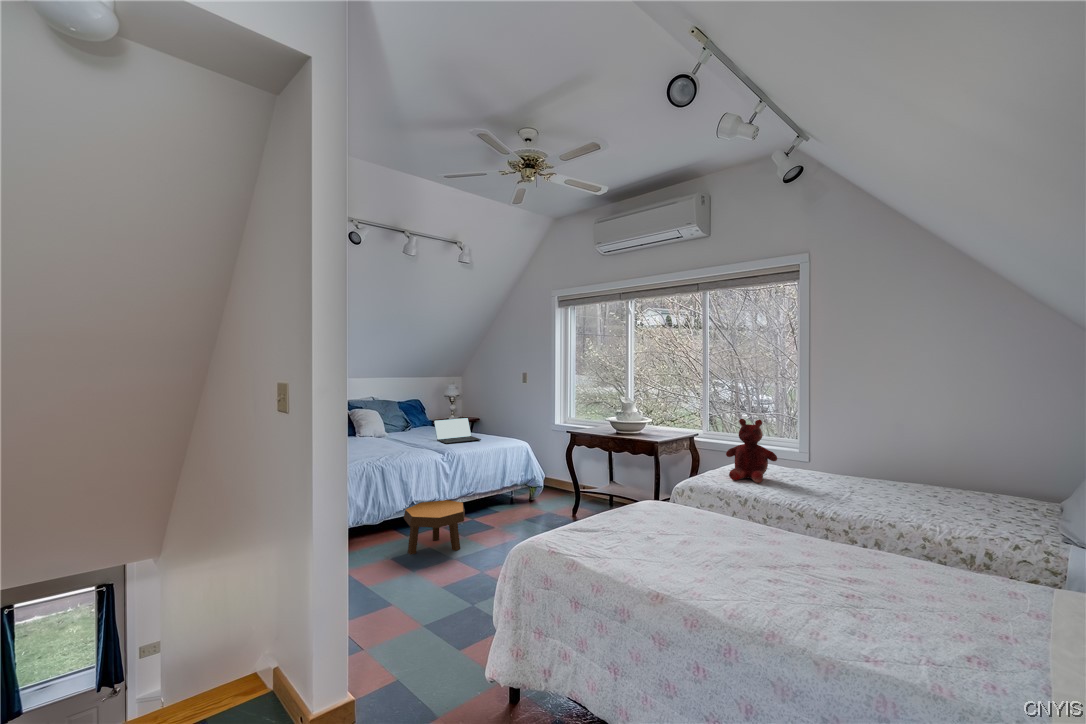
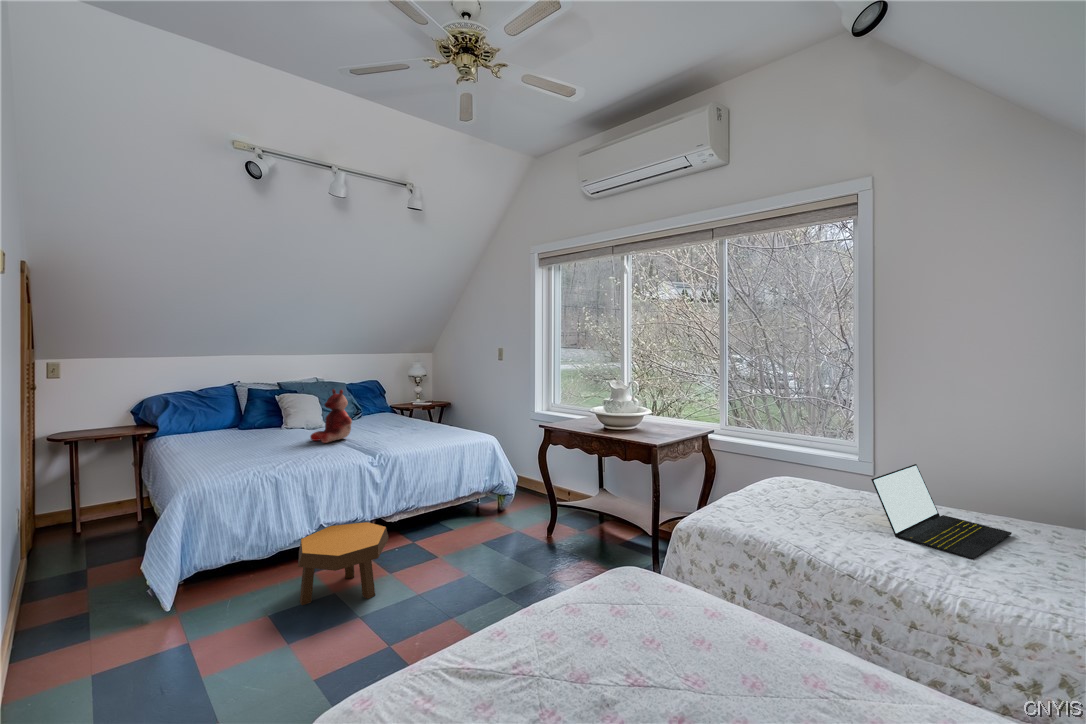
laptop: present [434,418,481,444] -> present [871,464,1012,560]
teddy bear: present [726,419,777,483] -> present [310,389,352,443]

